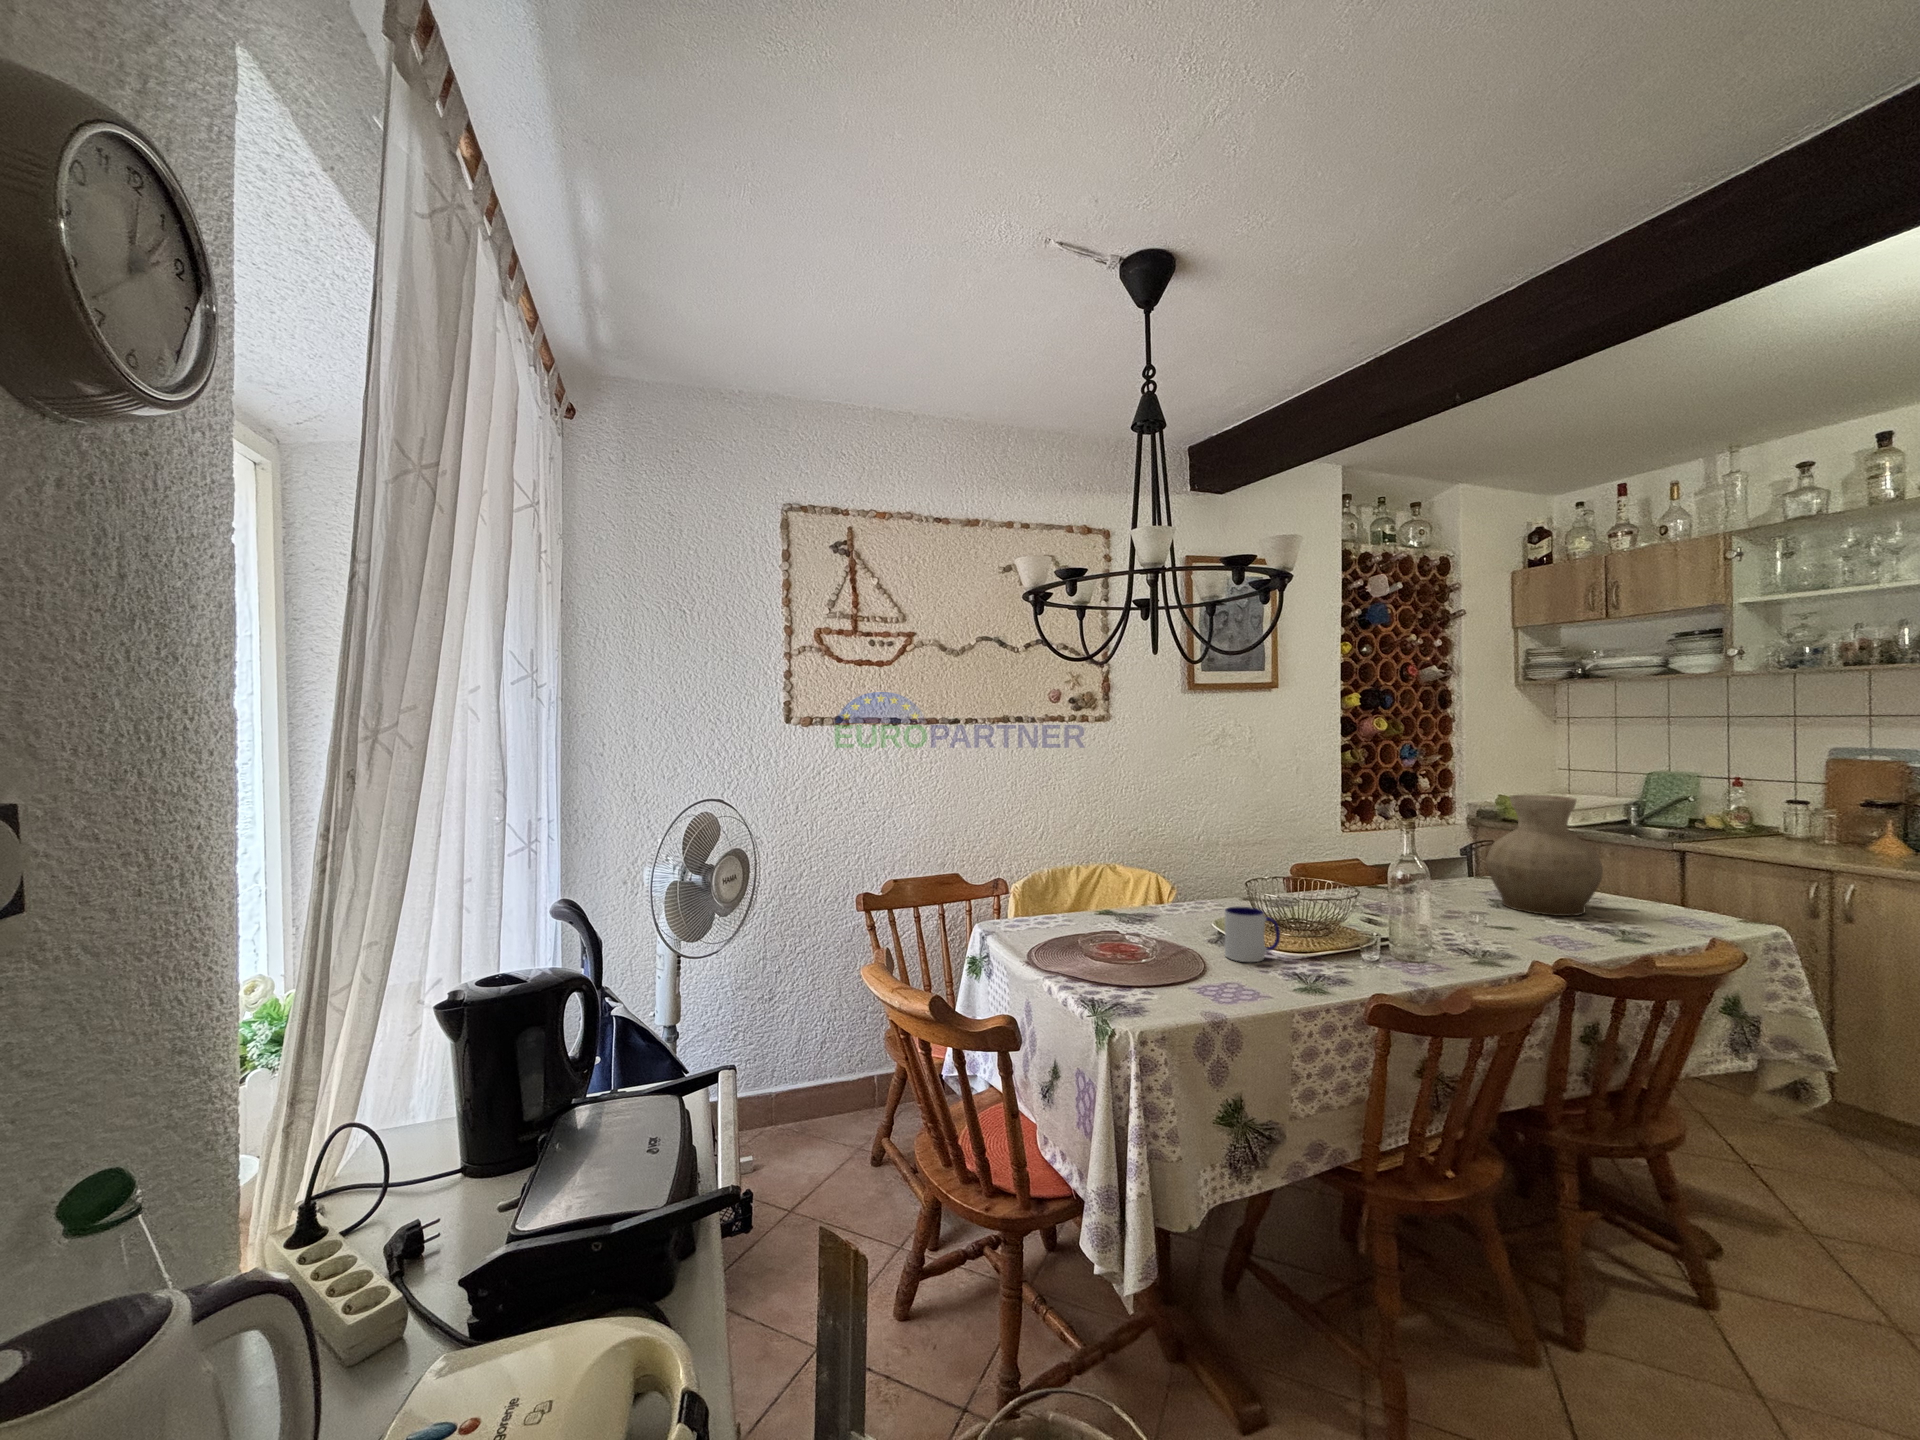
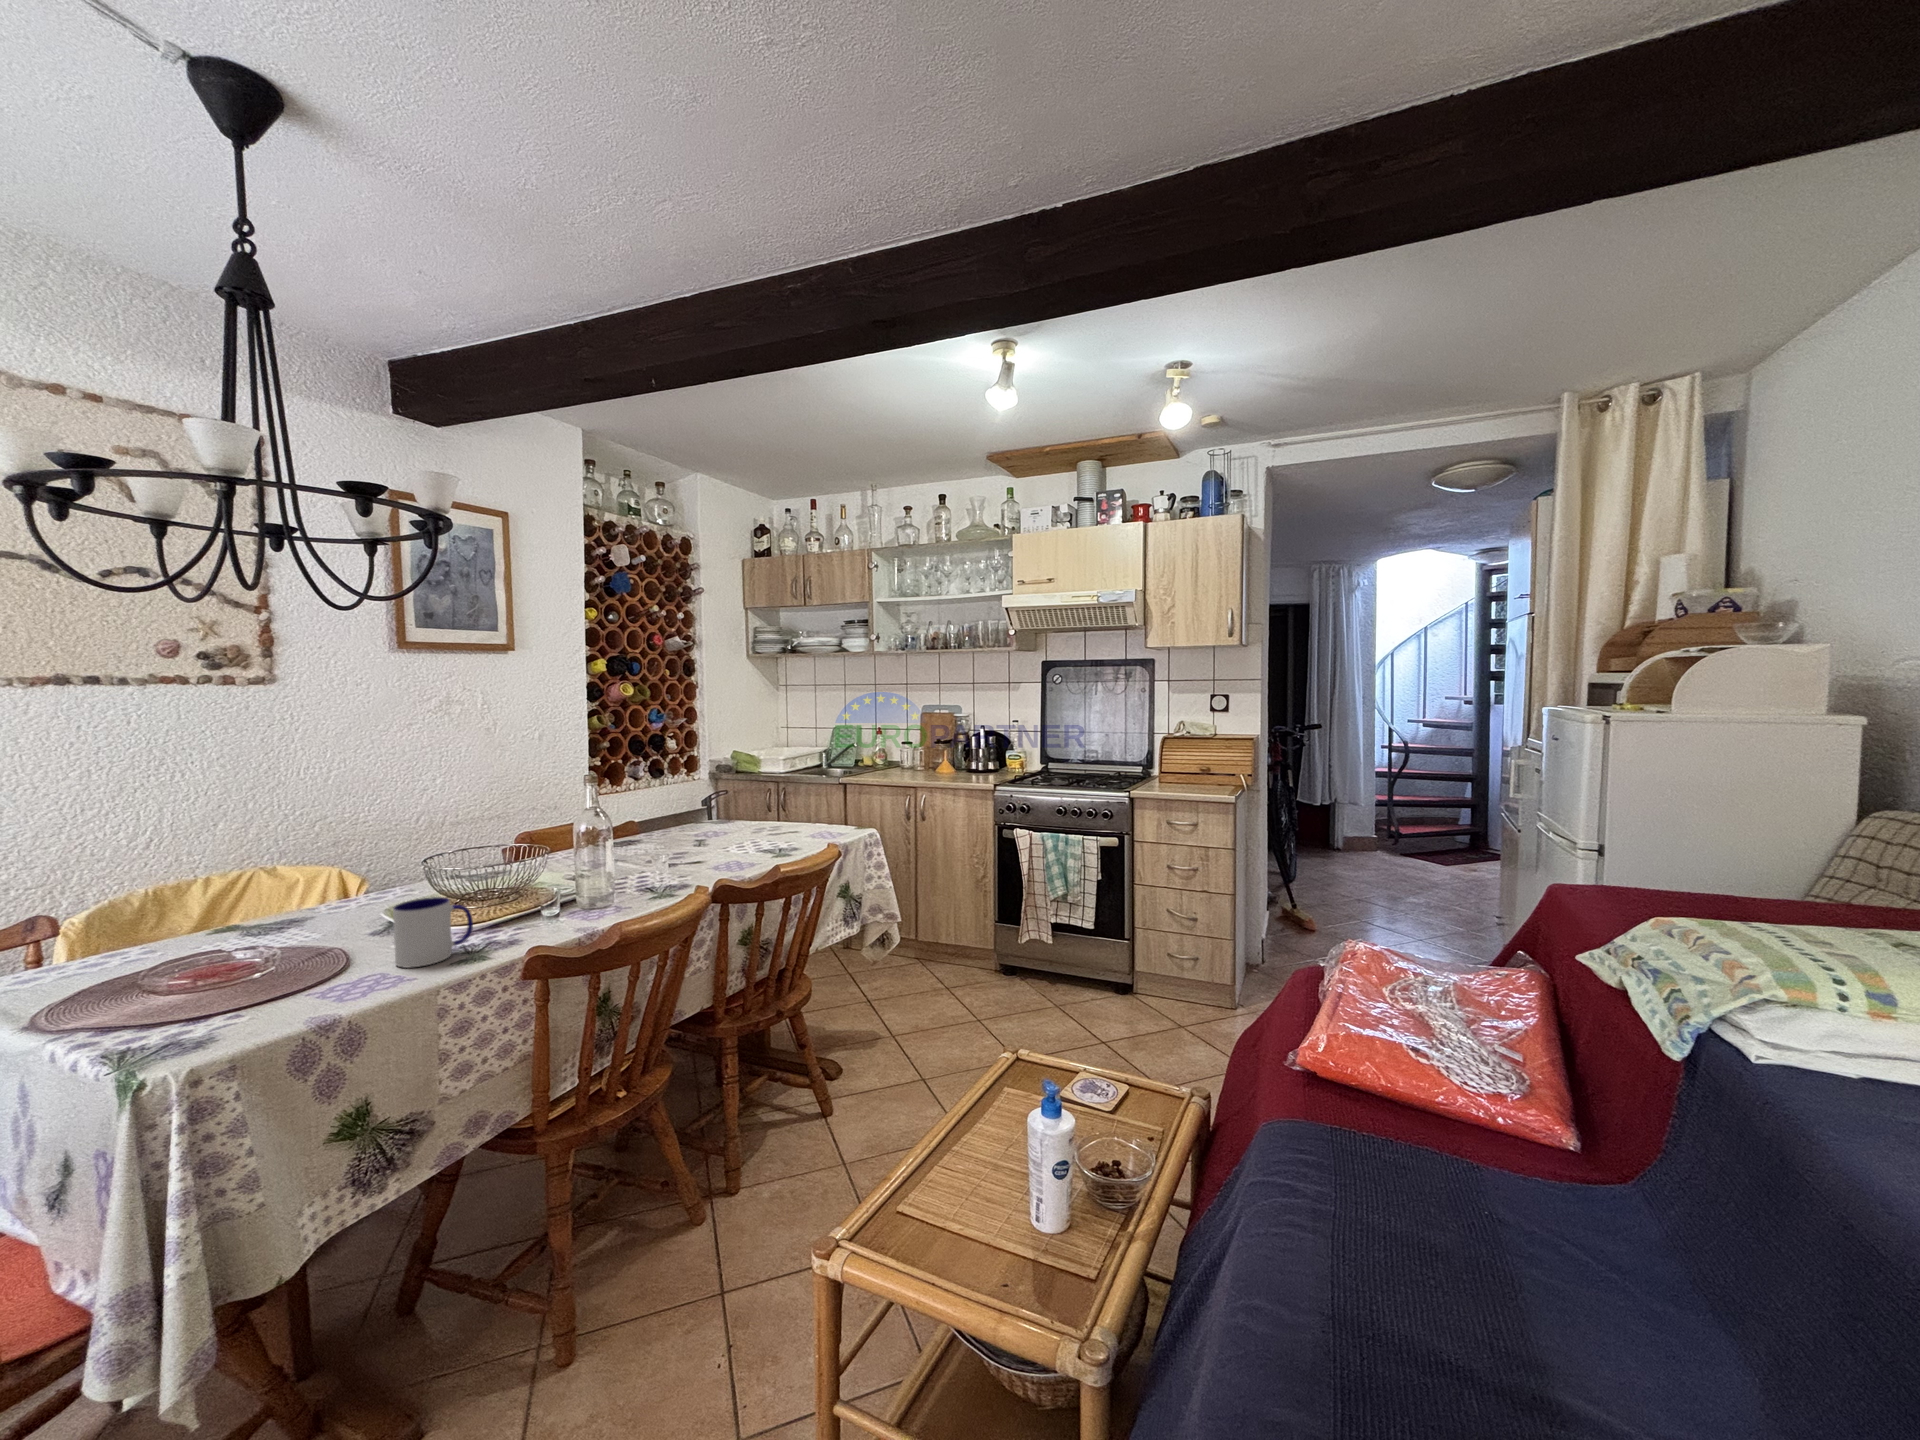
vase: present [1486,795,1603,916] -> none [709,745,794,847]

